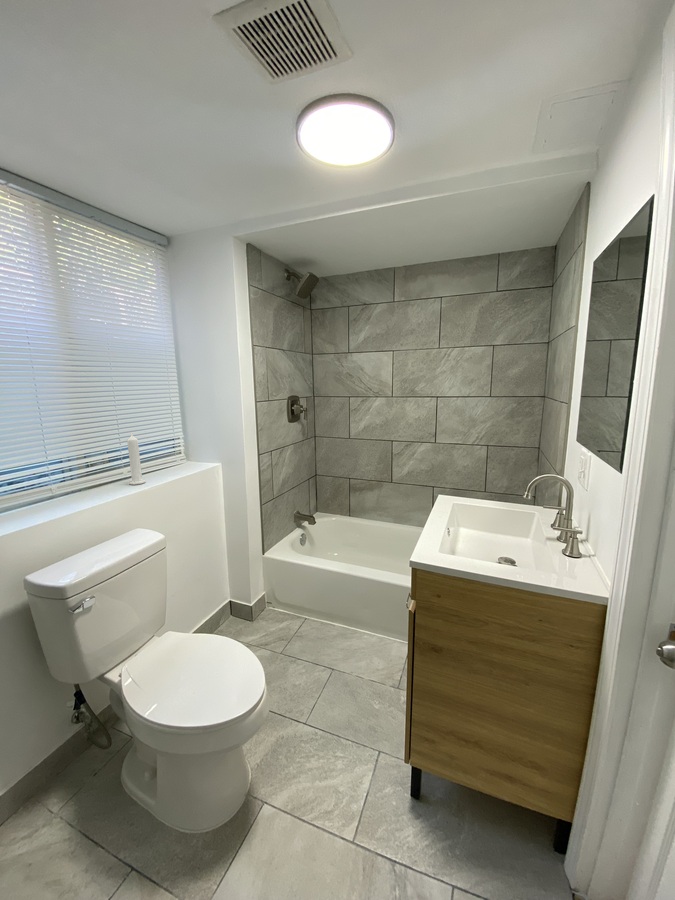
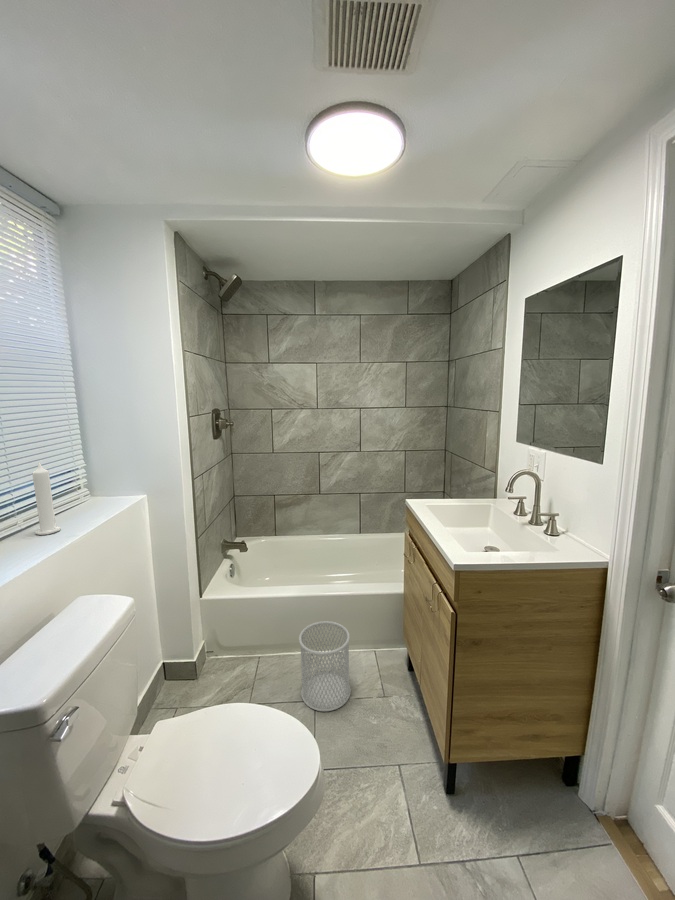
wastebasket: none [323,599,371,682] -> present [299,621,351,711]

